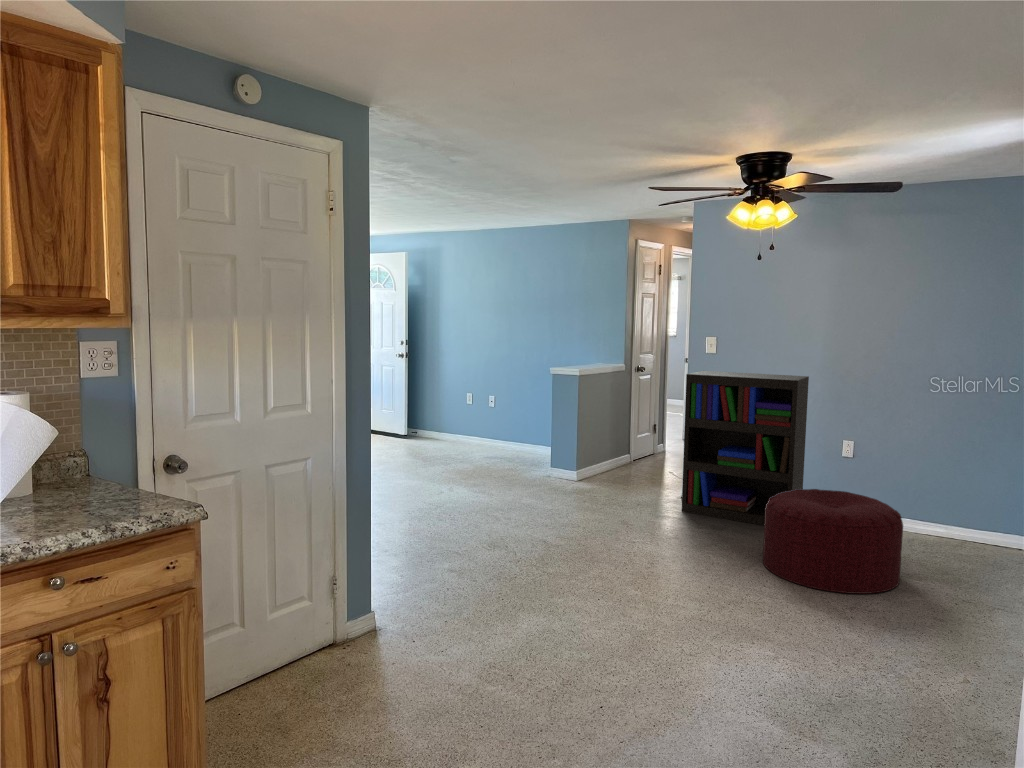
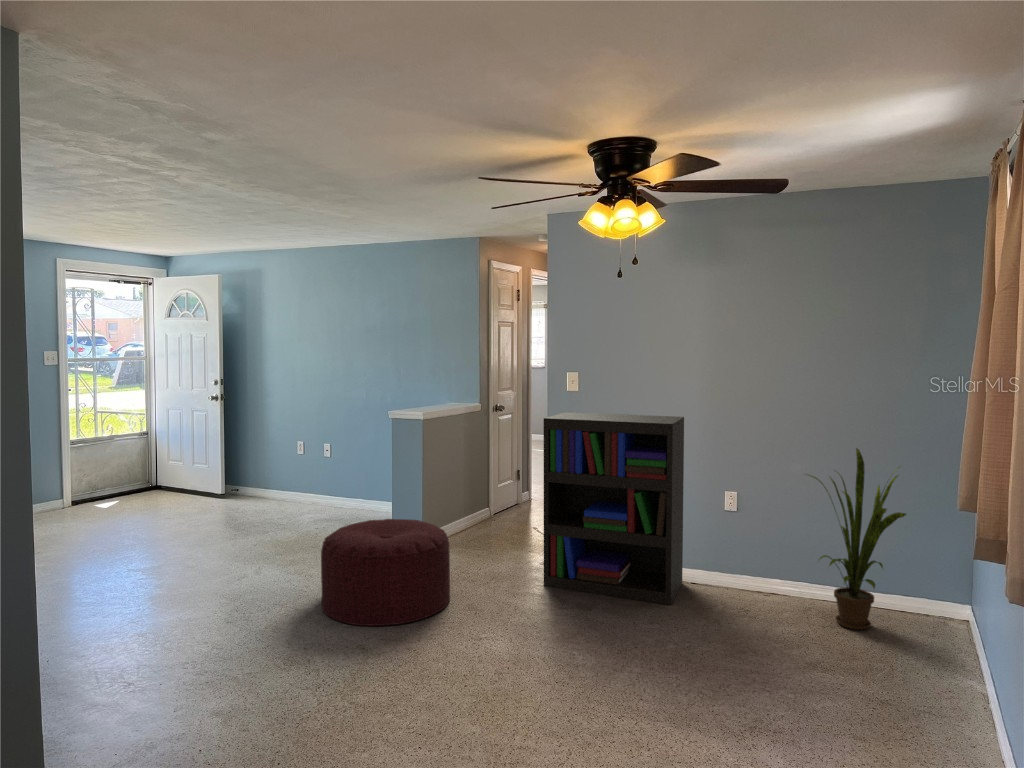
house plant: none [911,406,1005,556] -> present [809,449,906,630]
ottoman: present [763,489,903,594] -> present [321,519,450,626]

